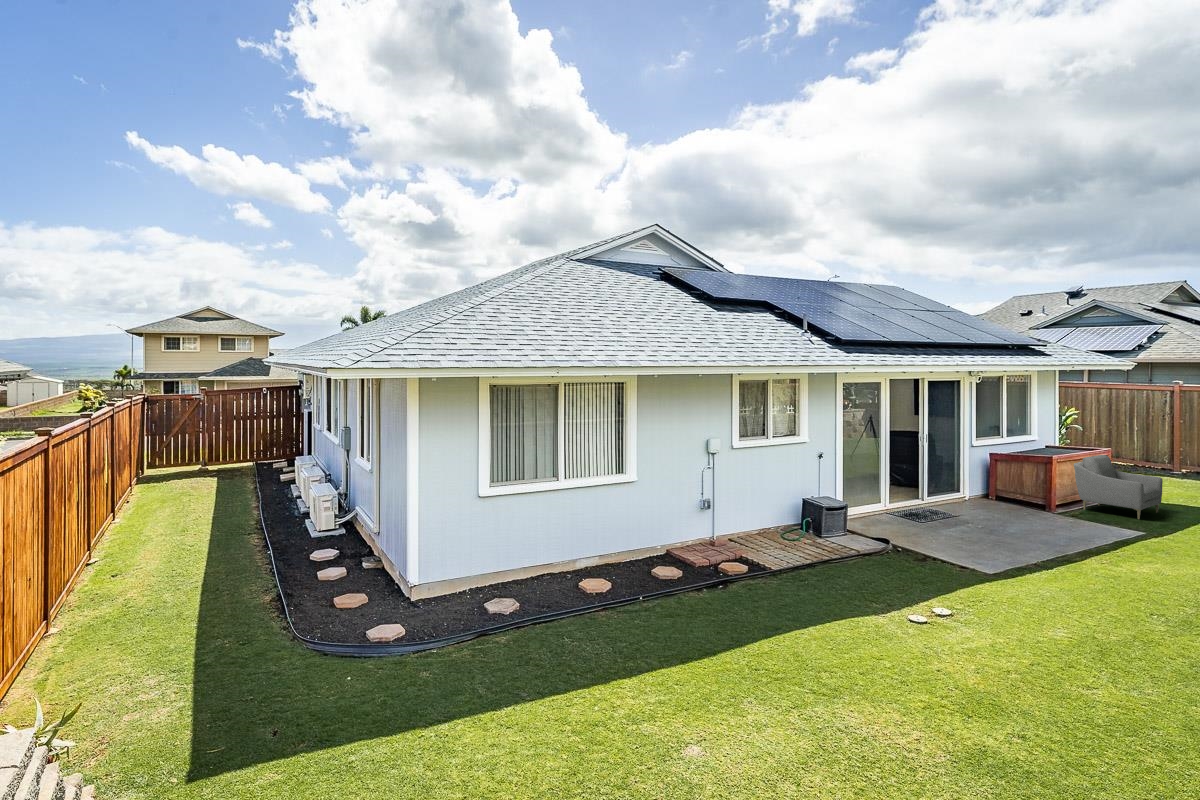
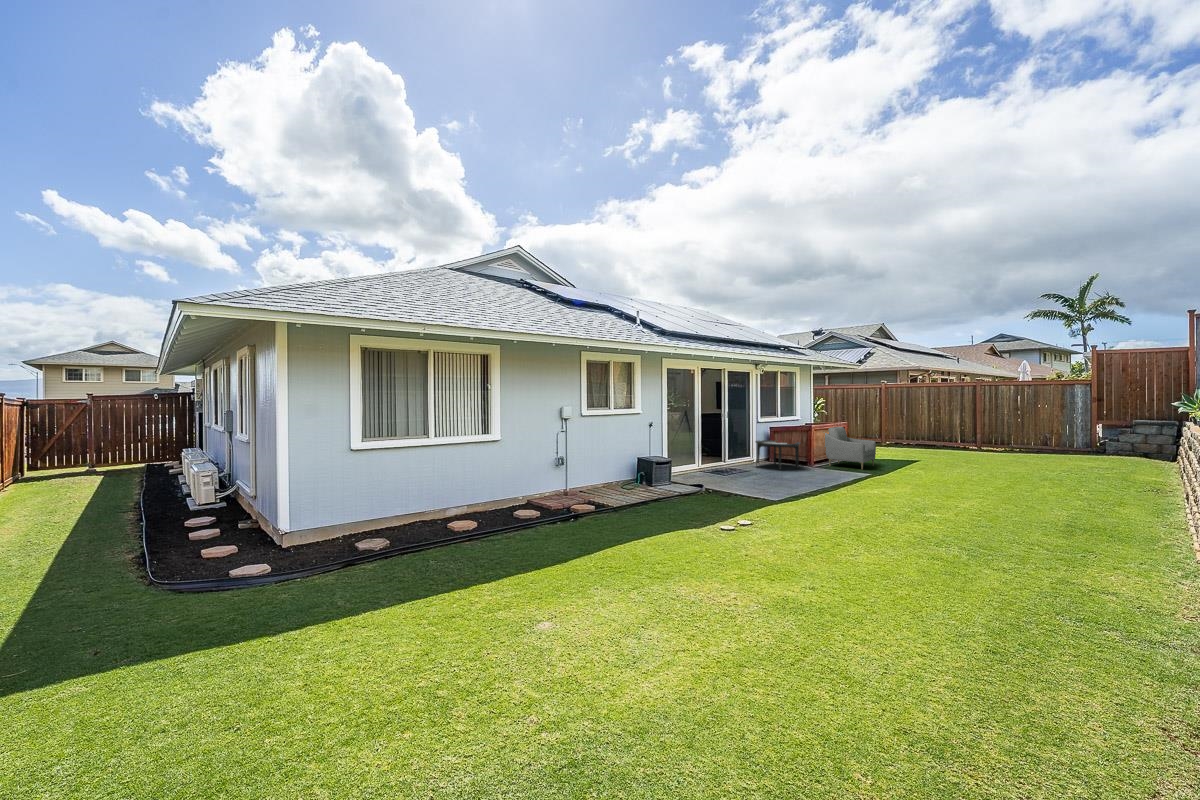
round table: none [967,471,1039,515] -> present [756,440,800,470]

